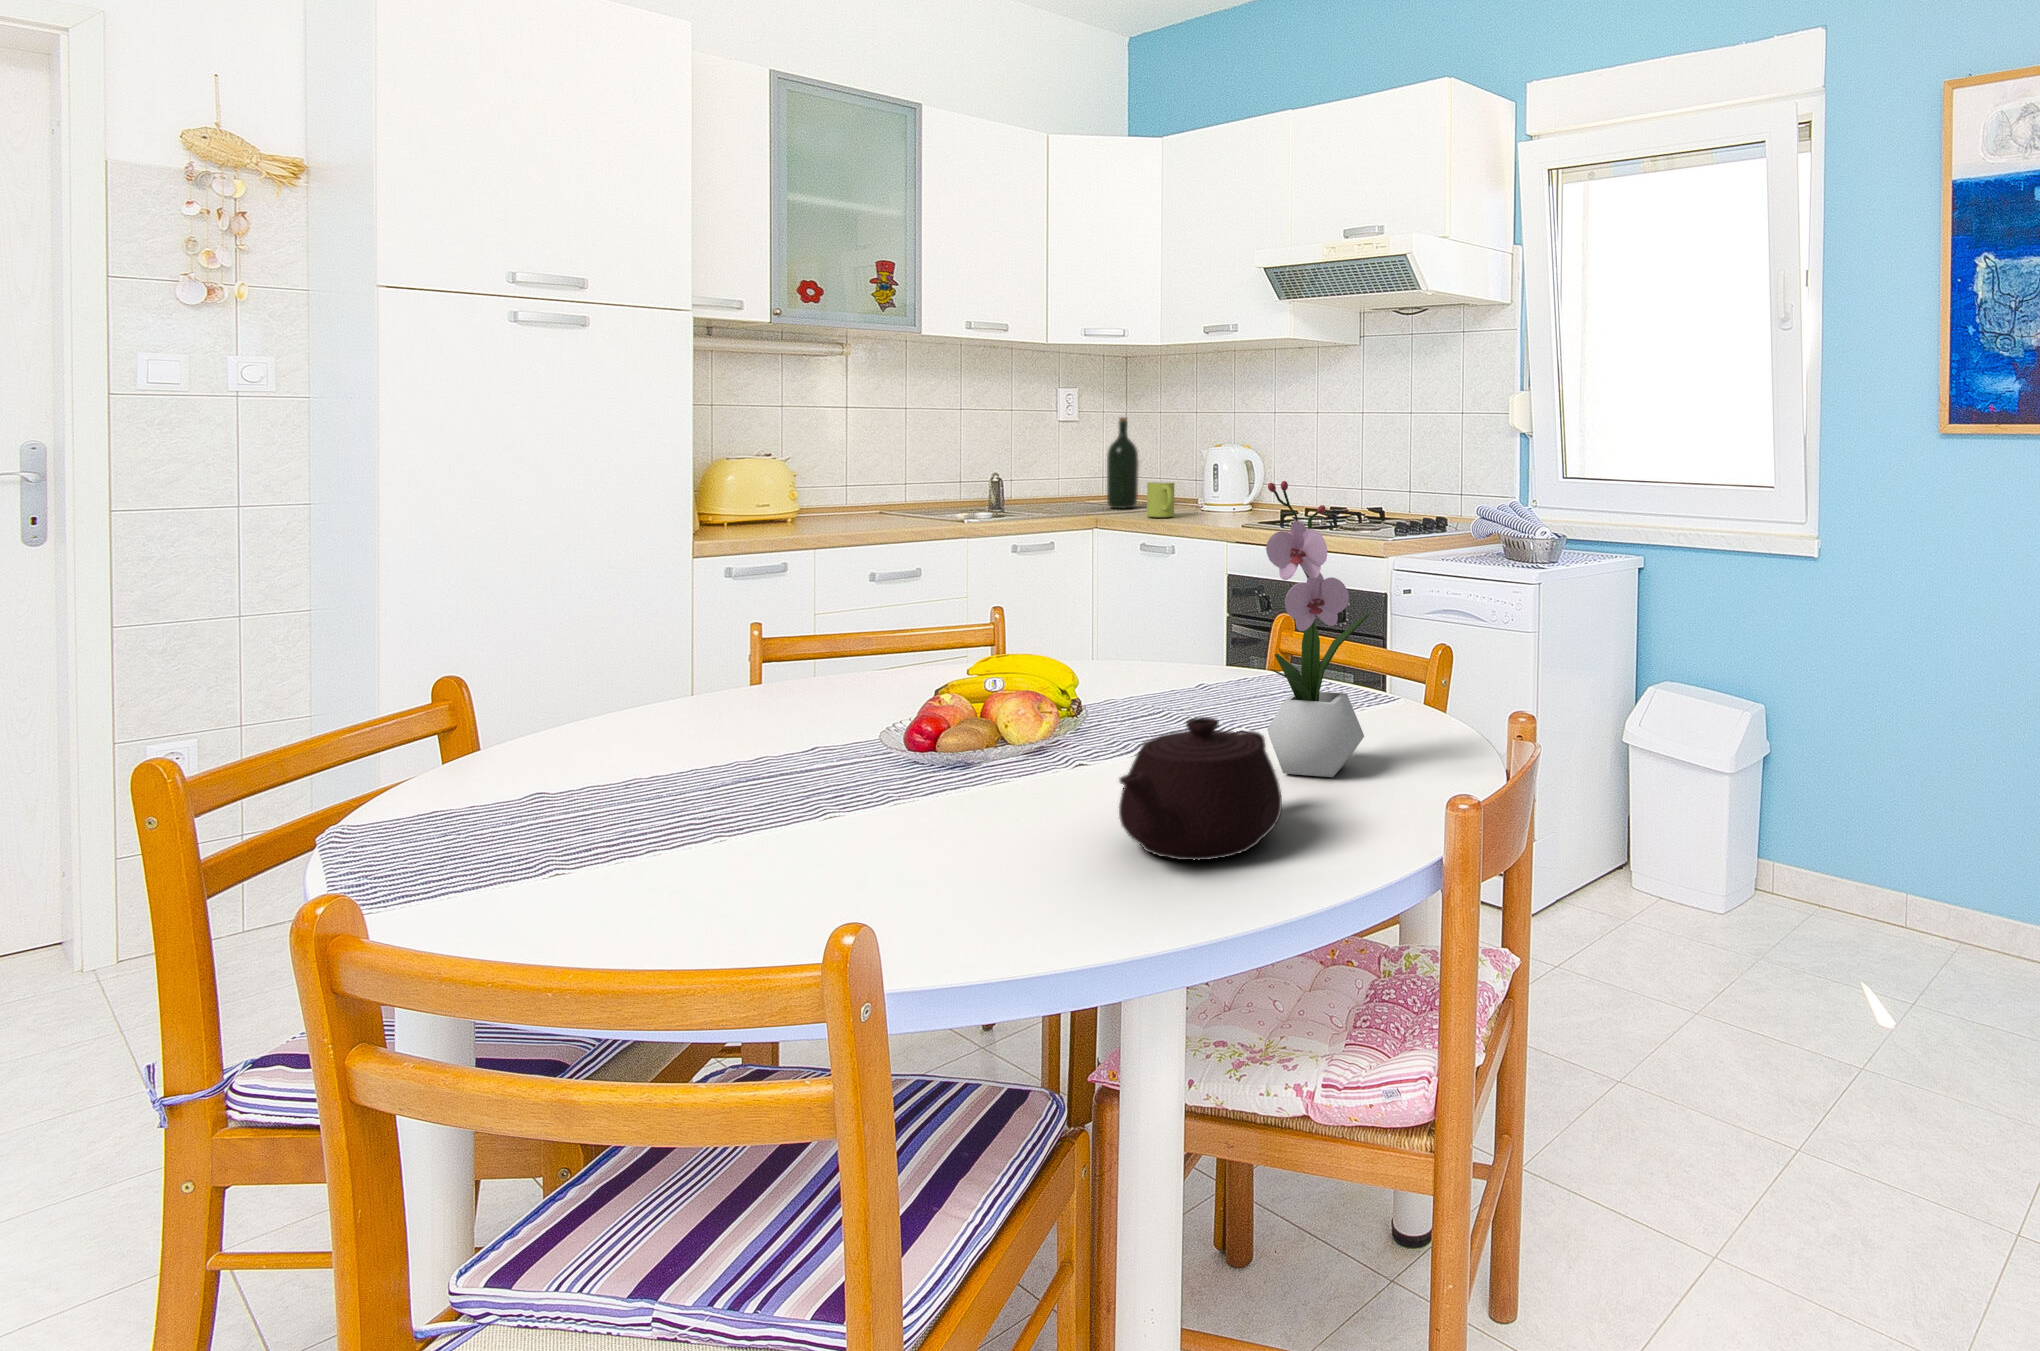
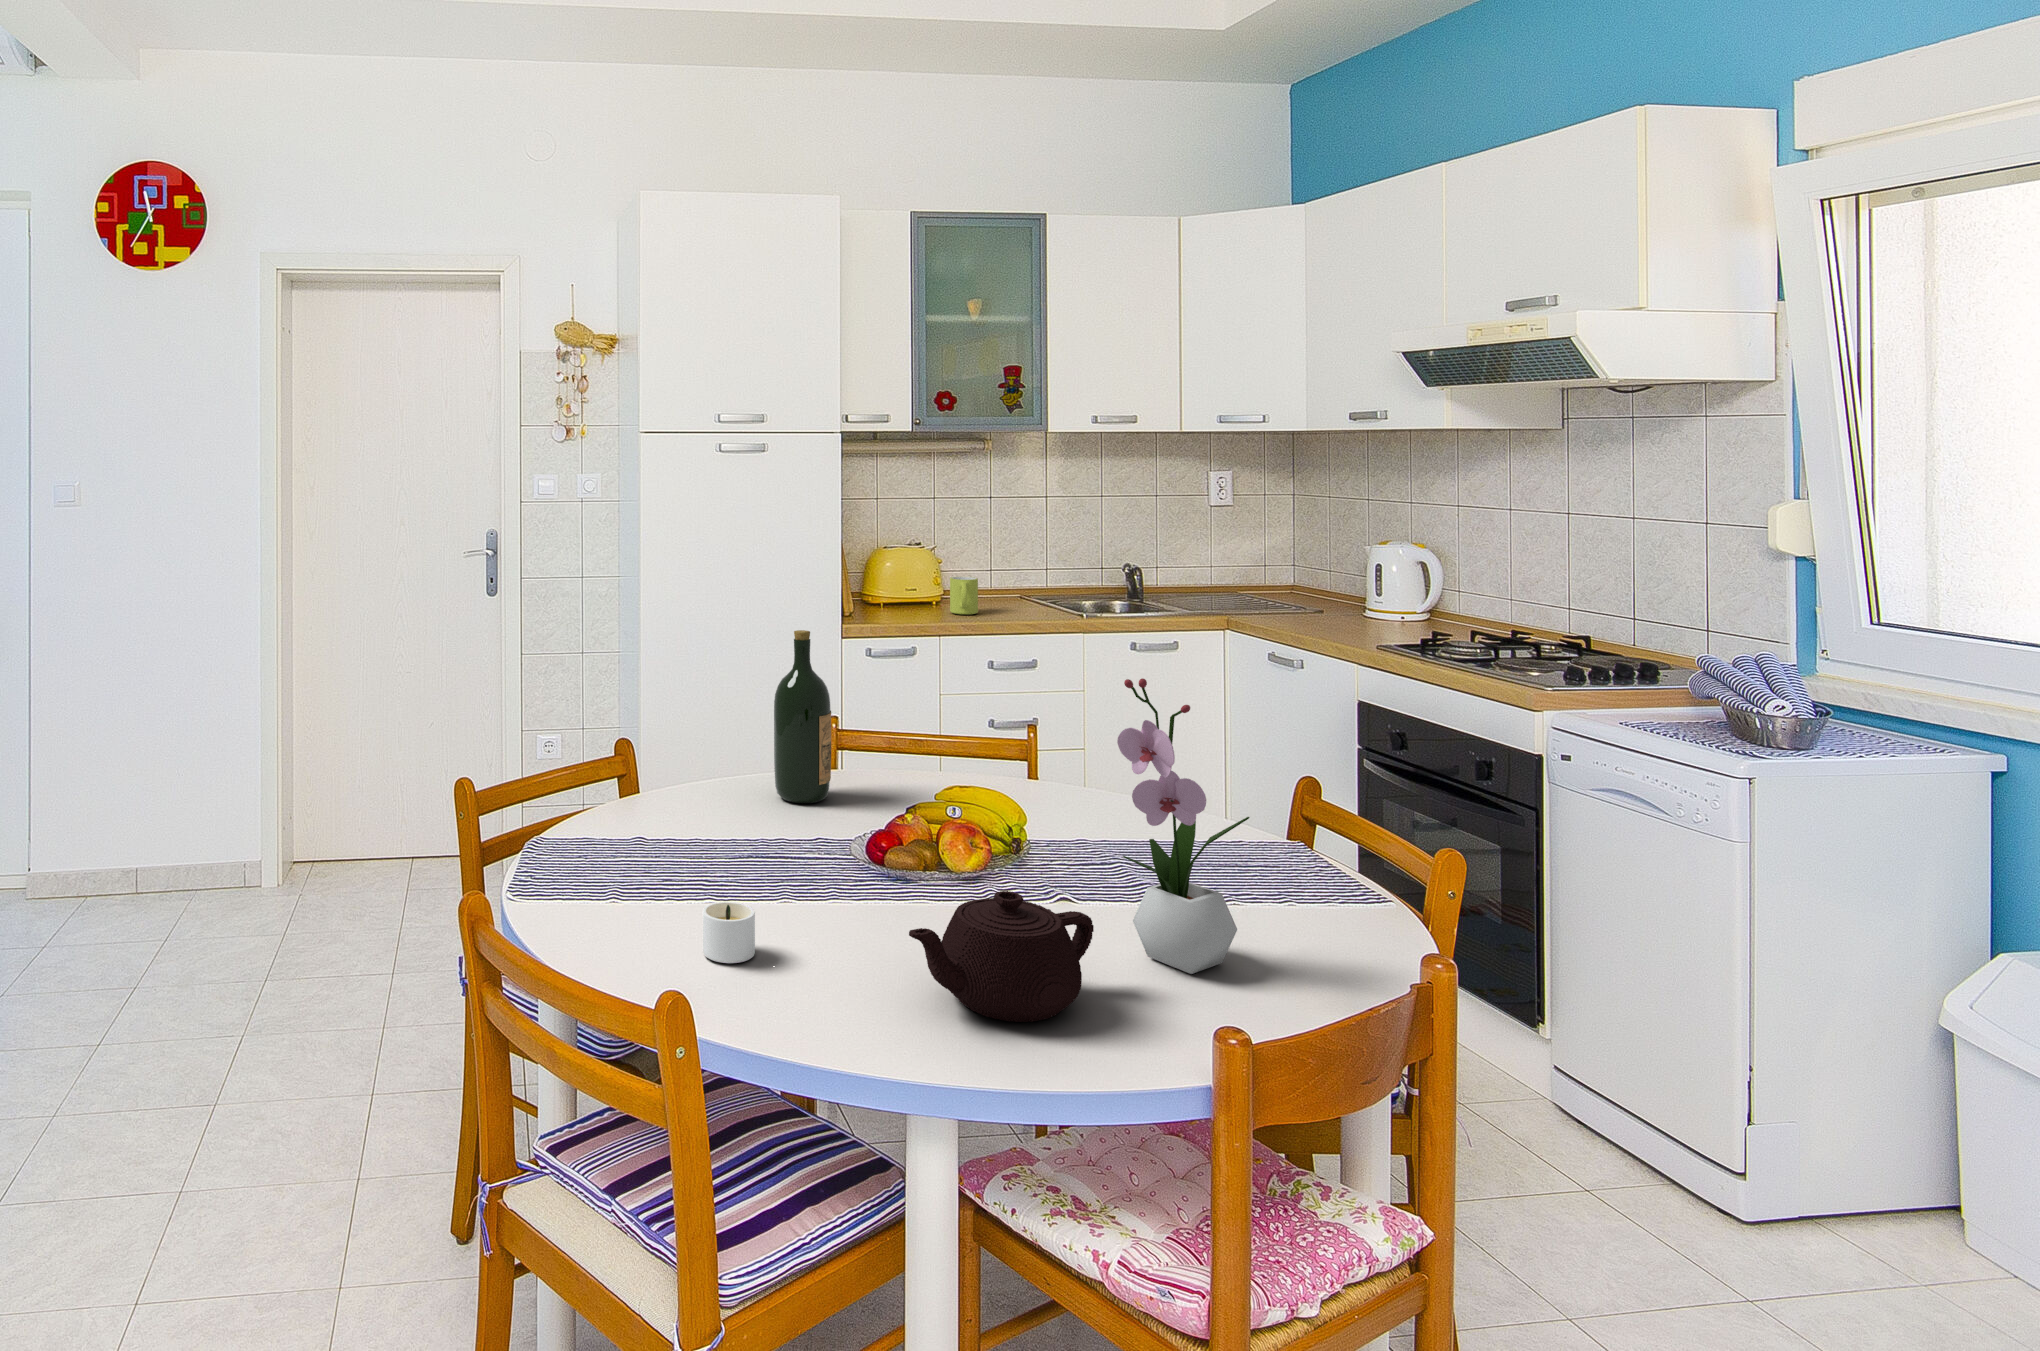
wine bottle: present [1107,417,1139,508] -> present [774,630,831,803]
mug: present [1147,482,1174,518] -> present [950,577,978,614]
candle: none [779,818,899,902] -> present [703,902,755,963]

